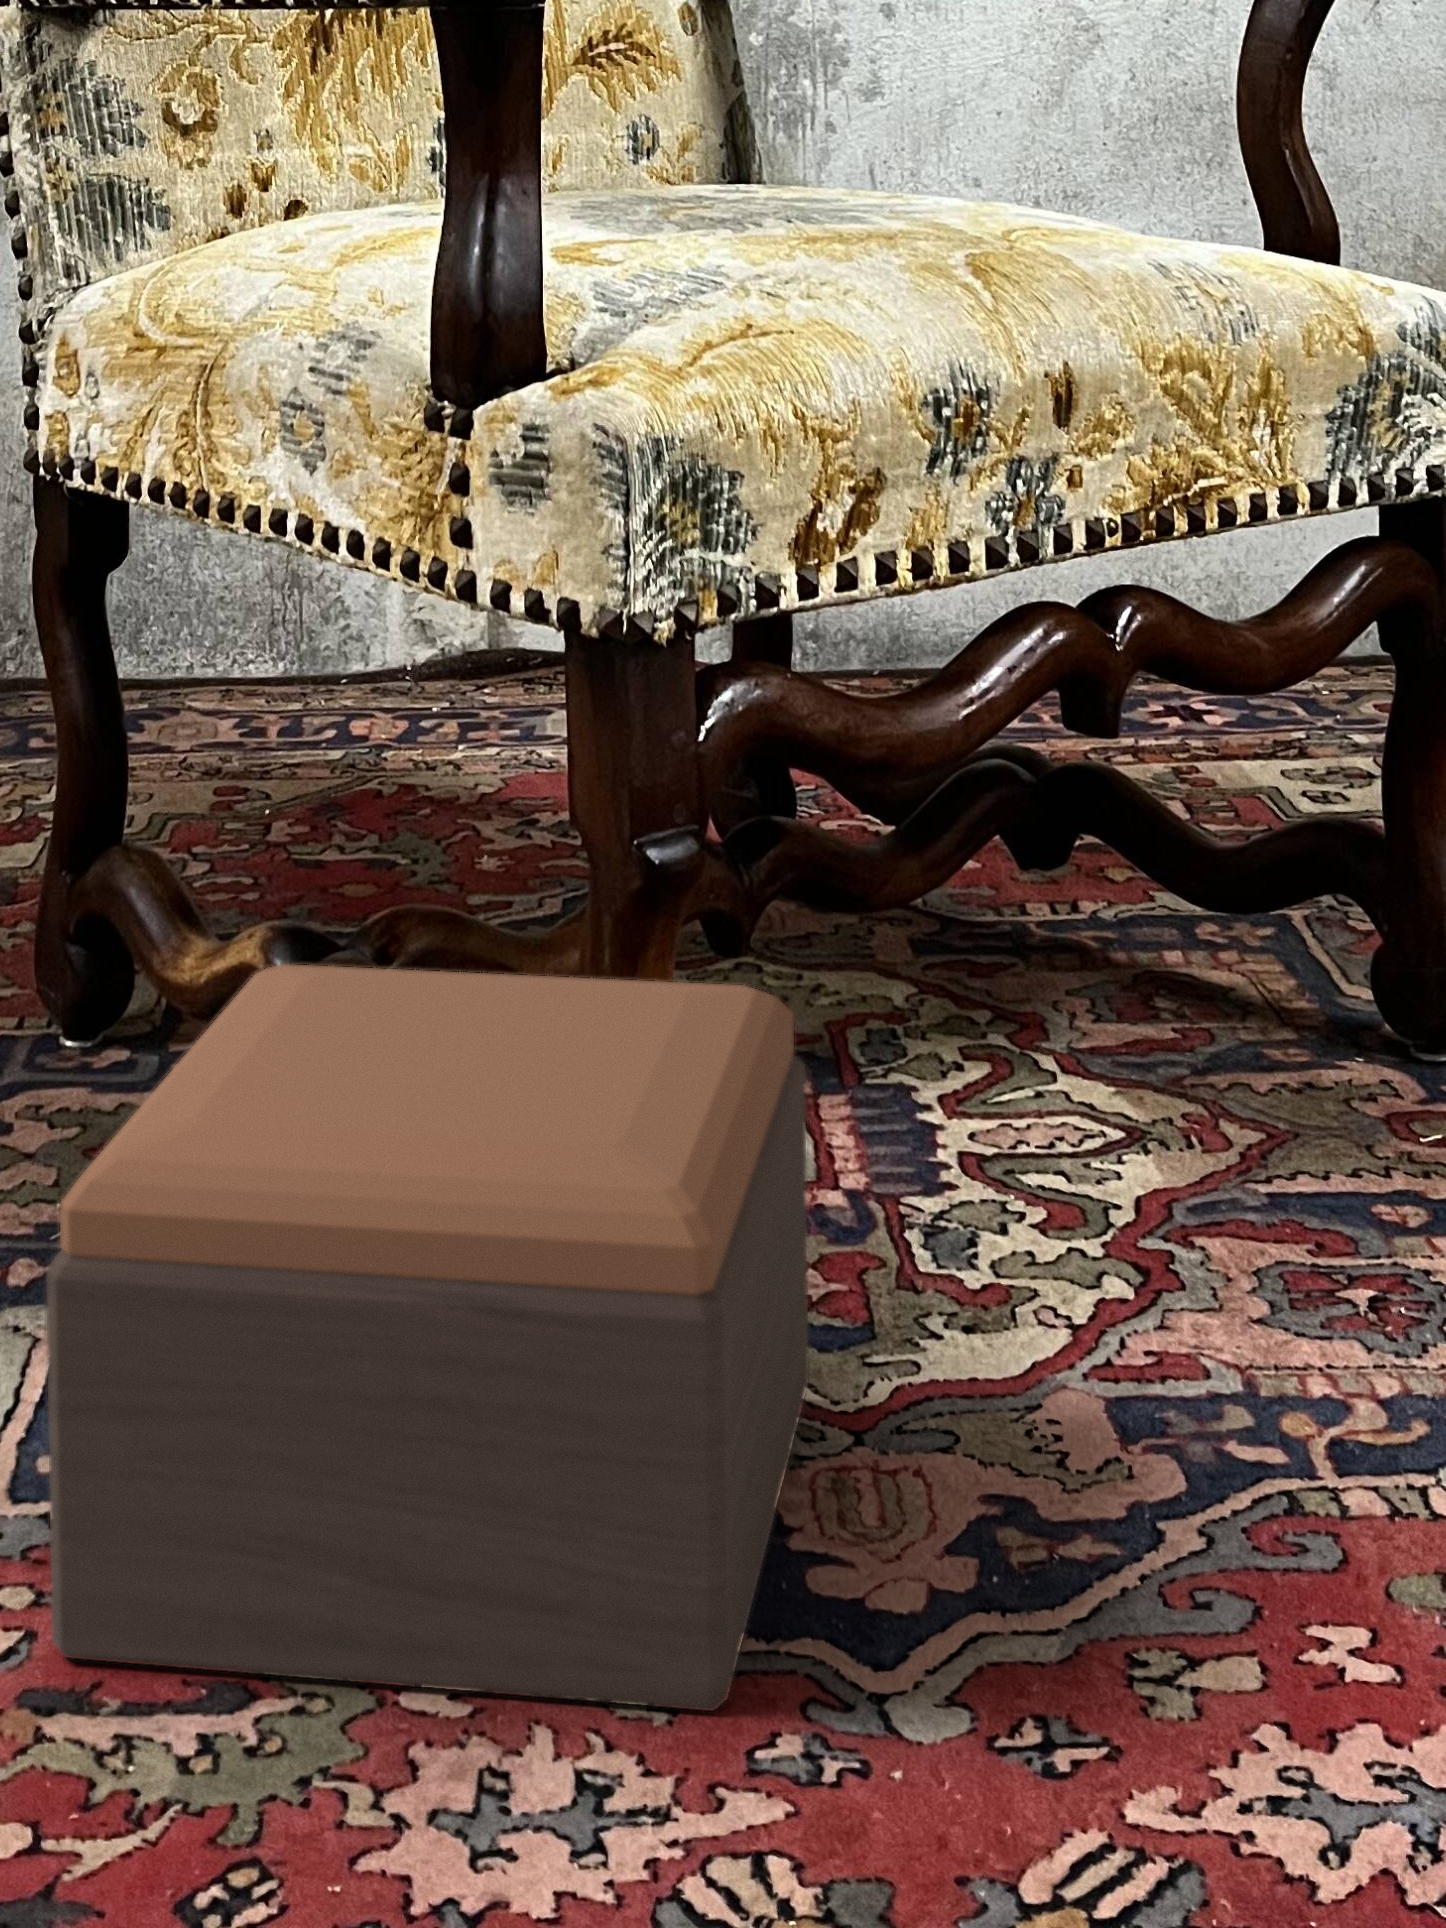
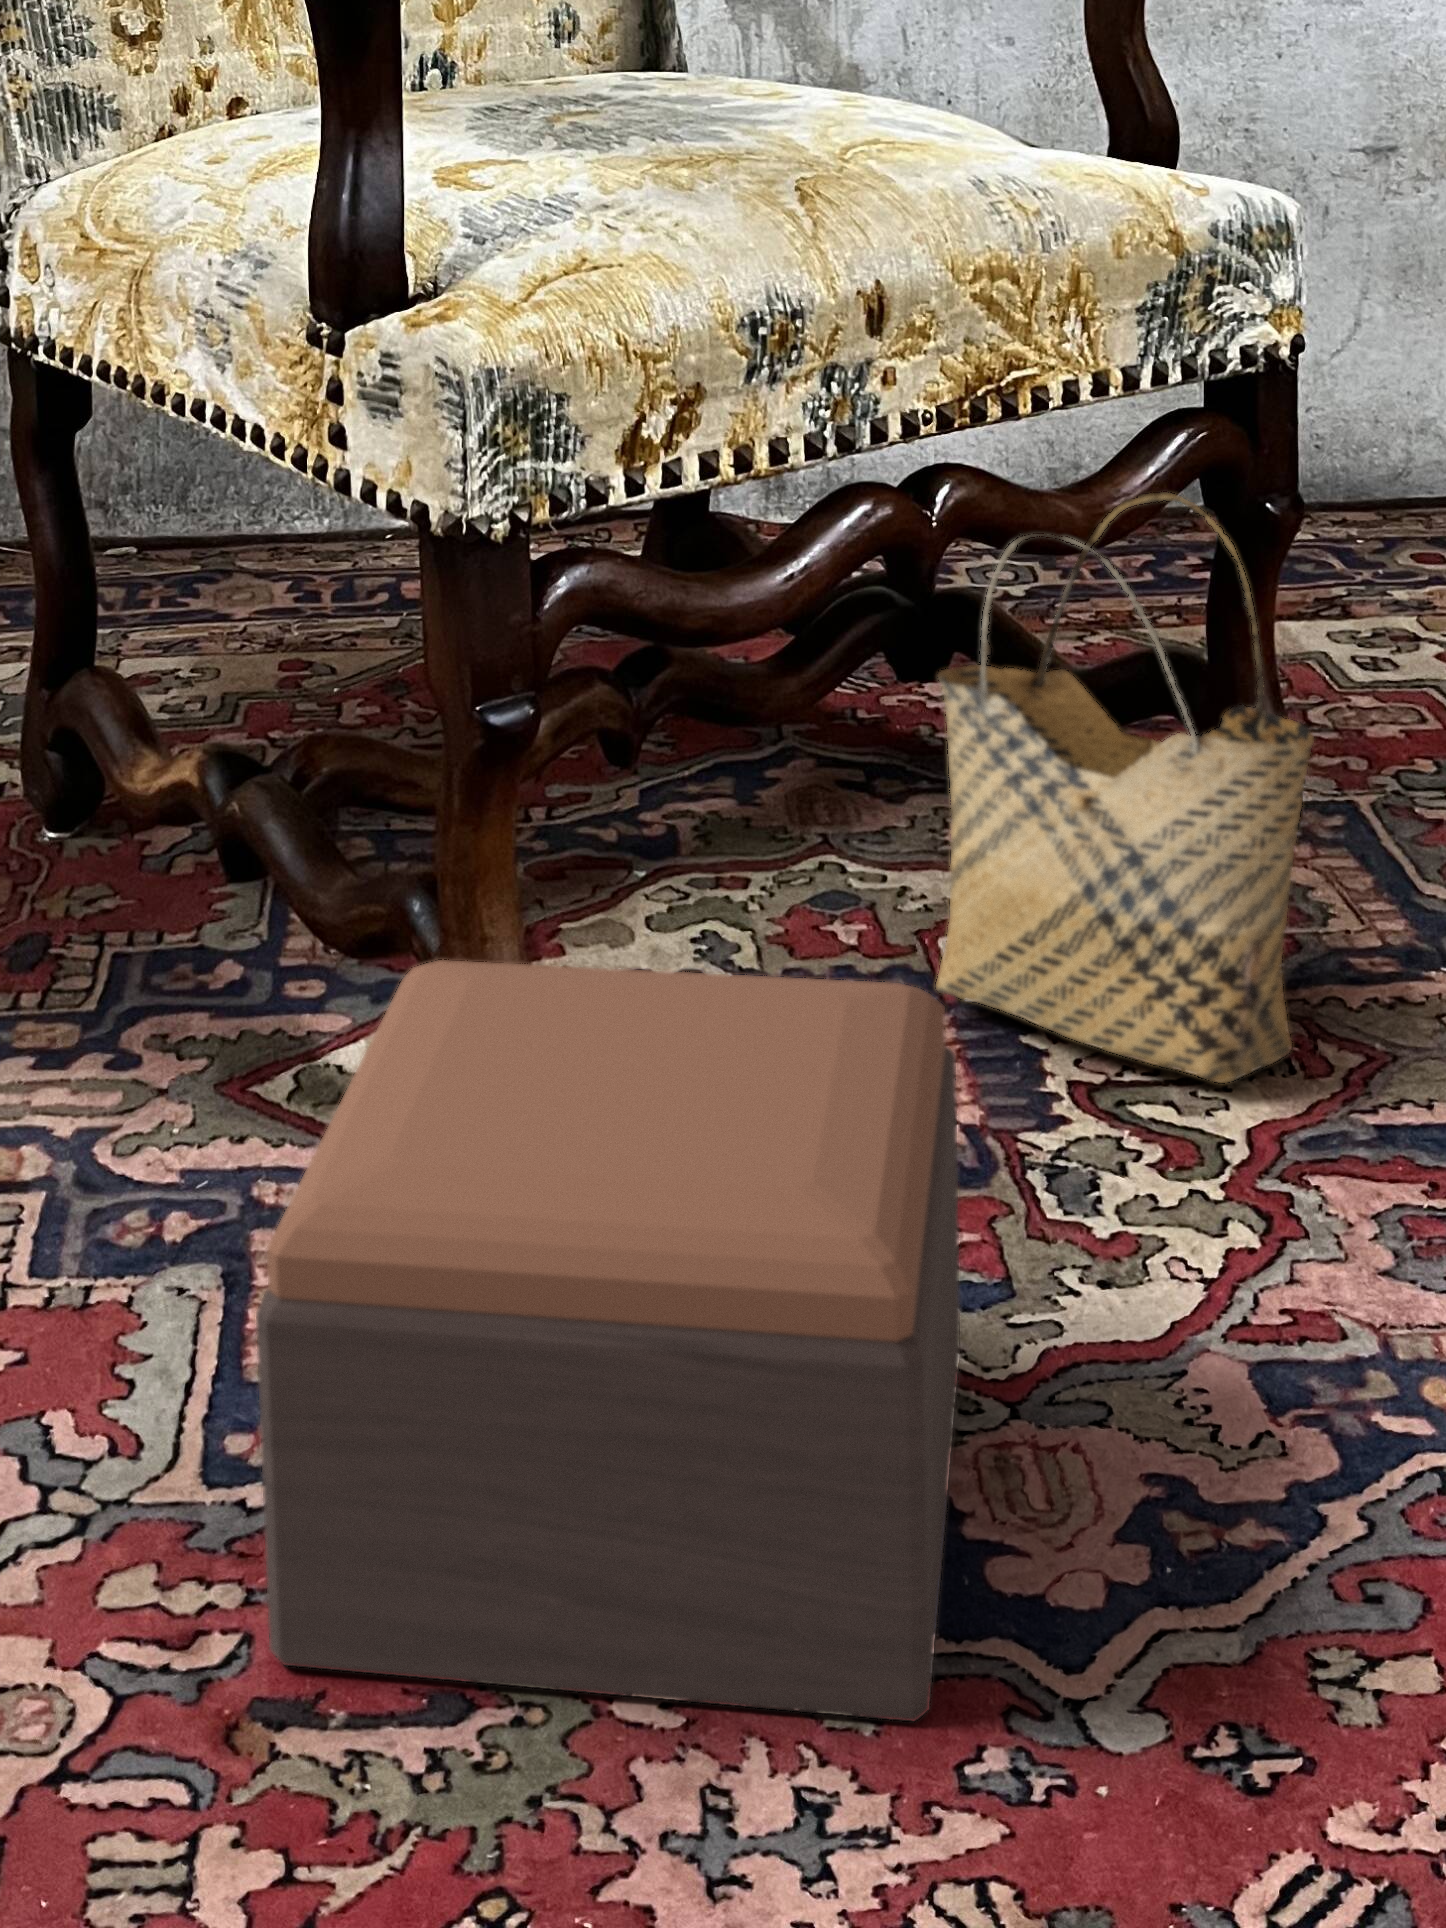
woven basket: none [832,557,1210,1155] -> present [936,492,1314,1083]

